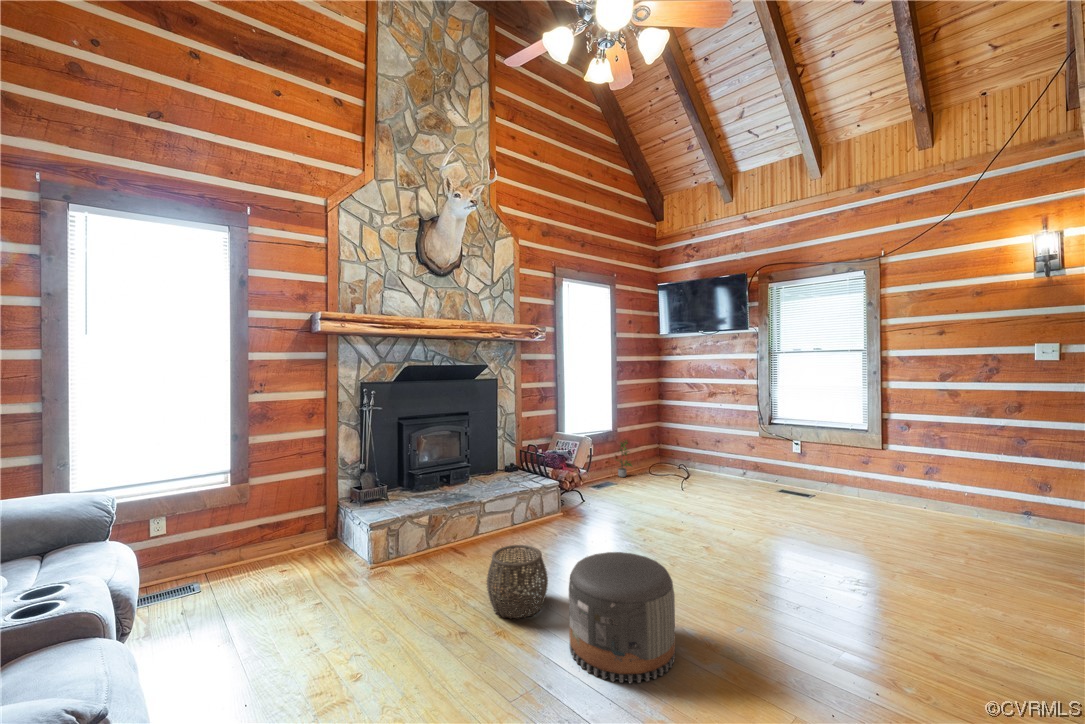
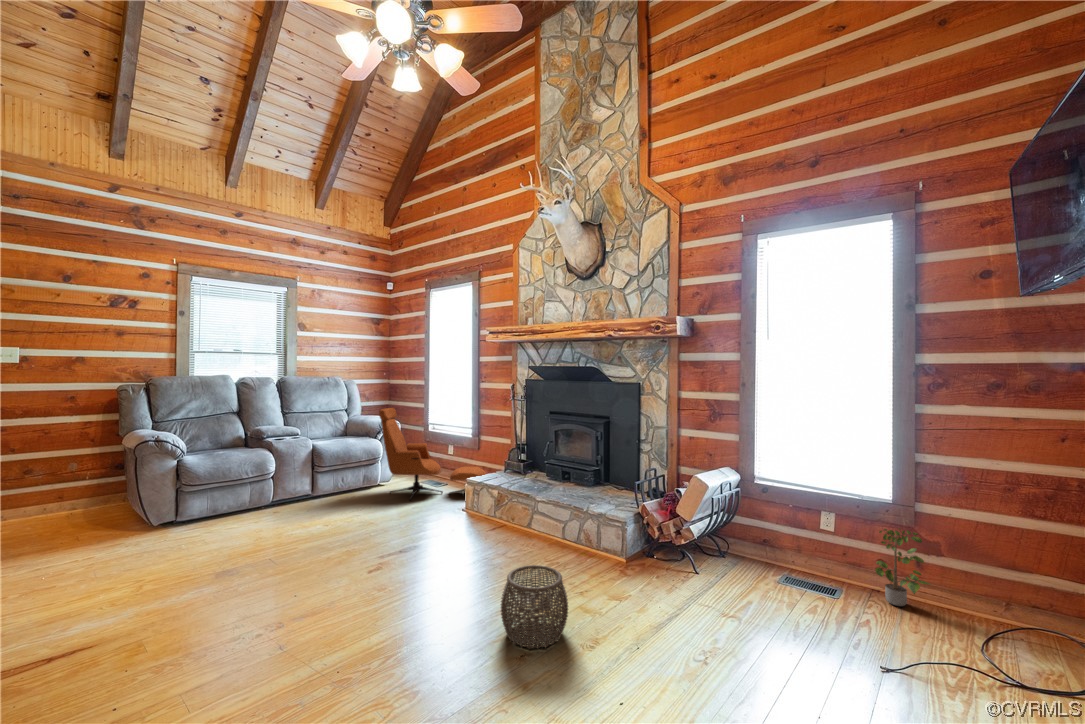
lounge chair: none [123,461,310,641] -> present [379,408,486,501]
woven basket: present [487,545,548,618] -> present [501,565,568,649]
pouf: present [569,552,675,683] -> none [264,522,358,619]

